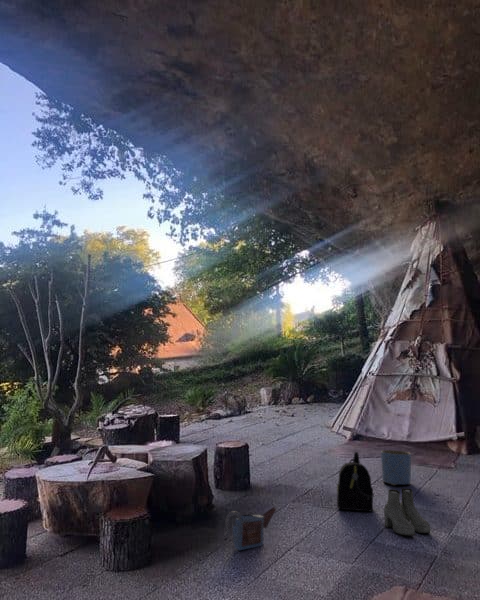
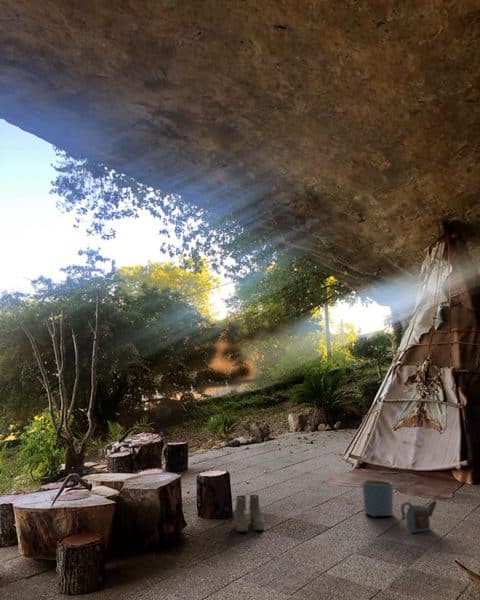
backpack: present [337,452,374,511] -> none [302,482,337,543]
boots: present [384,488,430,536] -> present [234,495,264,532]
watering can: present [225,507,276,550] -> present [401,501,437,533]

